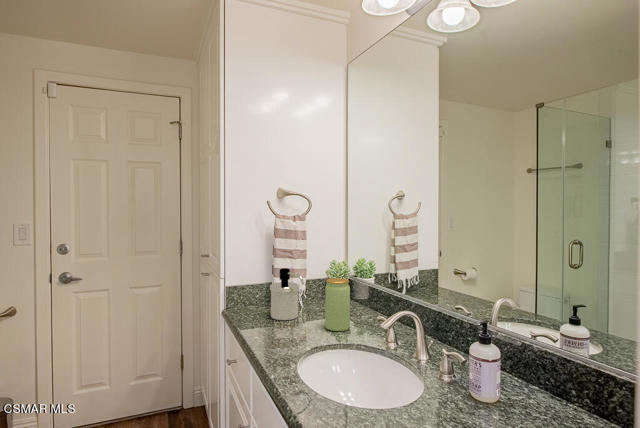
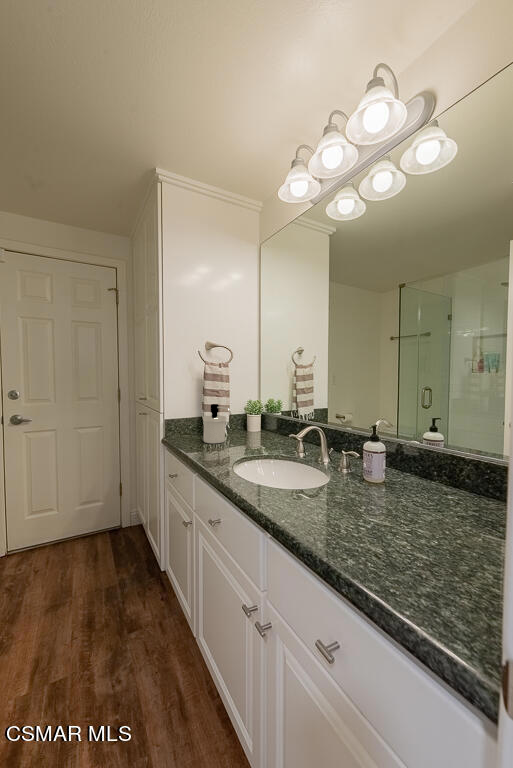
jar: present [325,278,350,331] -> none [248,410,267,449]

